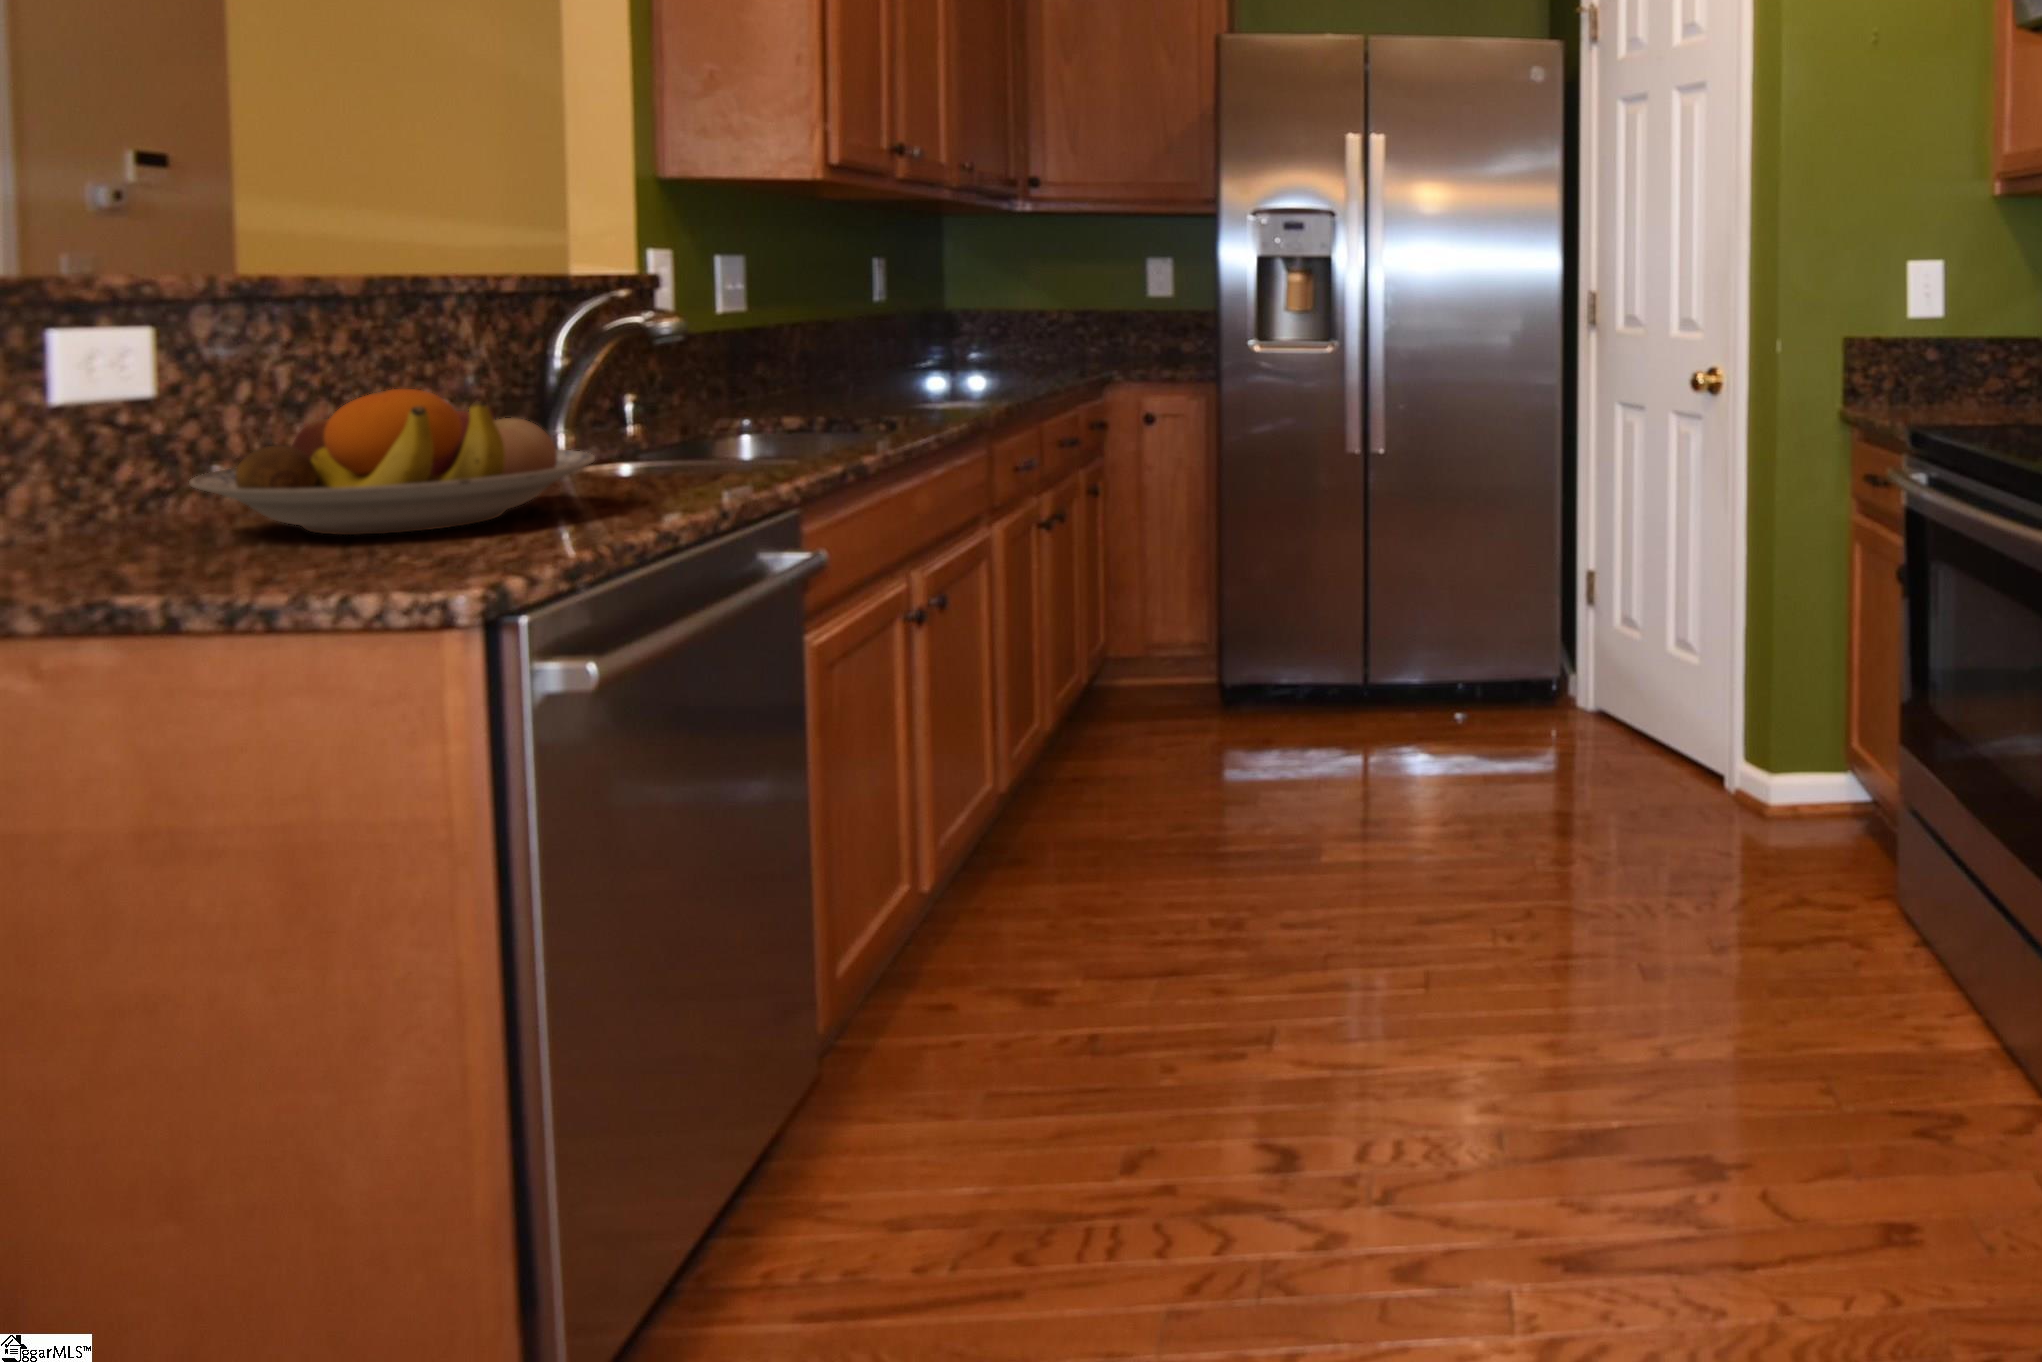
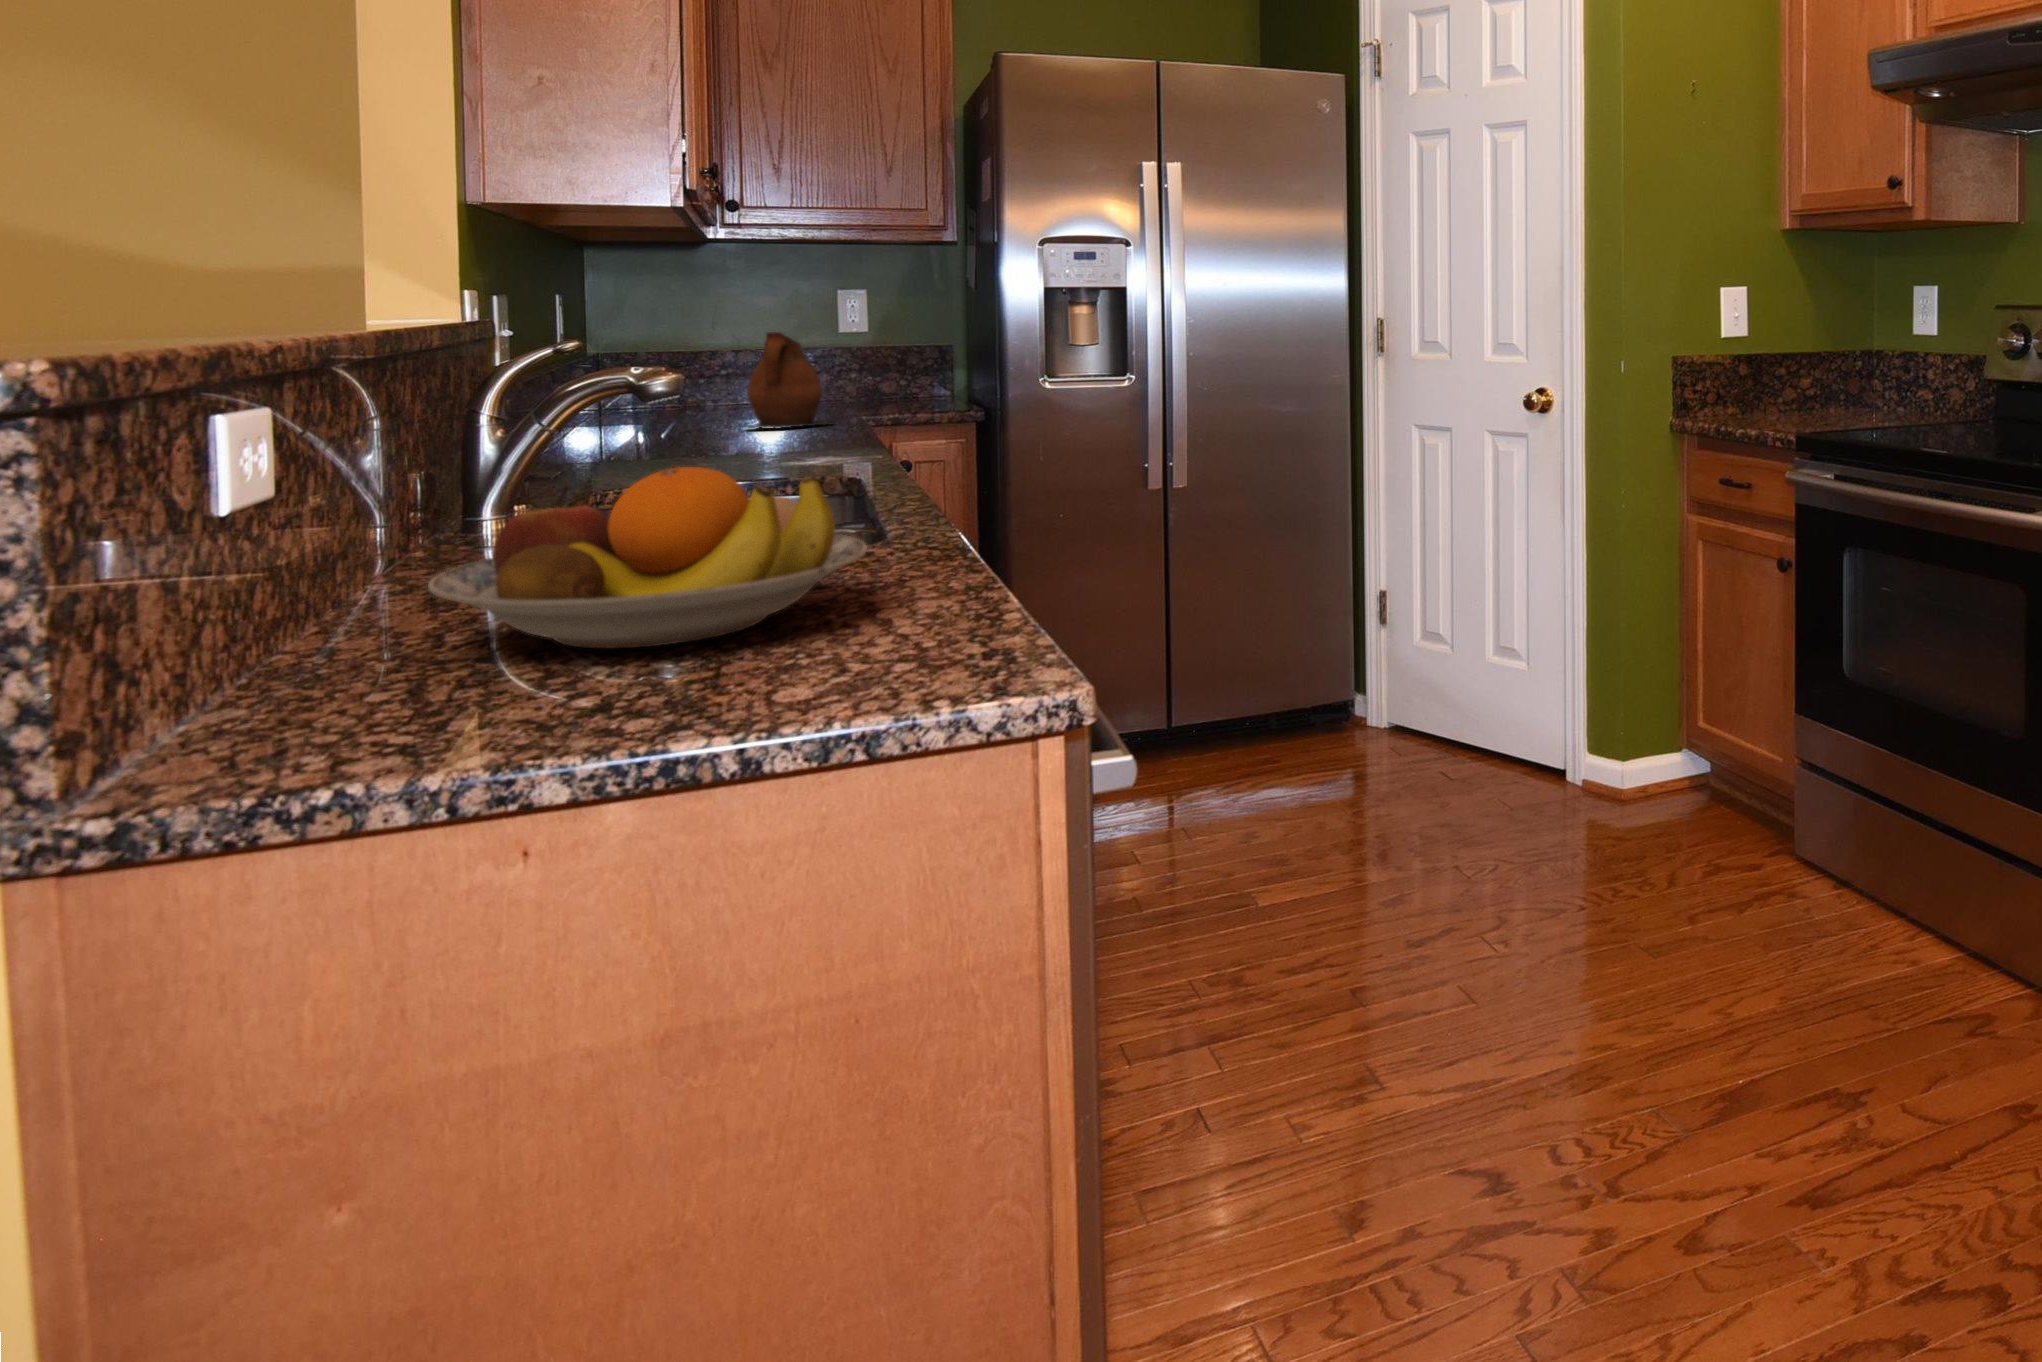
ceramic pitcher: none [1026,293,1111,381] -> present [747,332,826,429]

